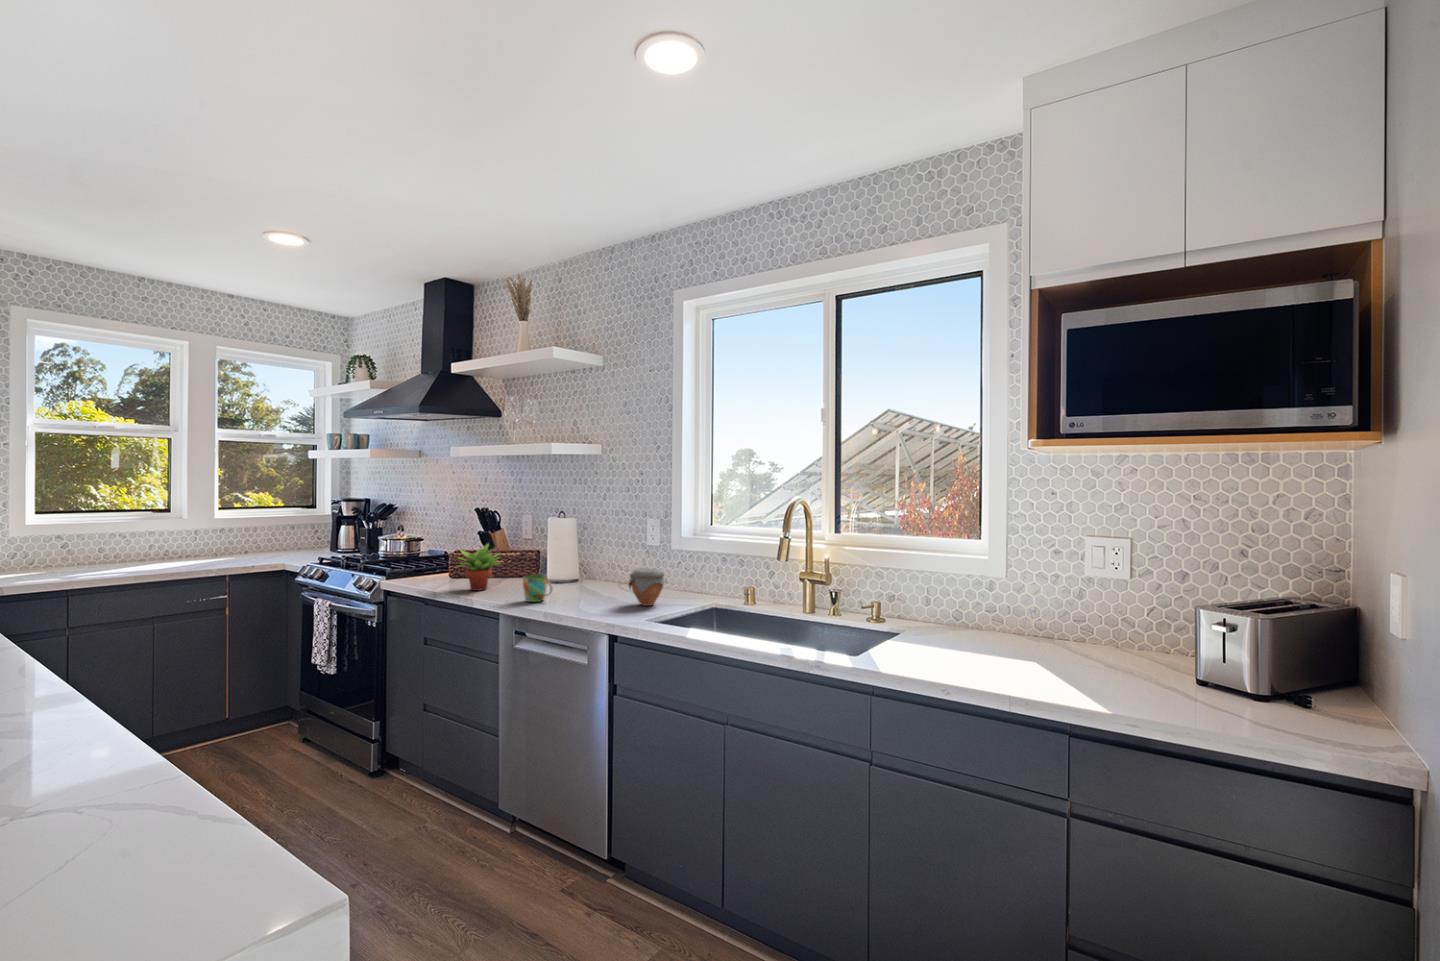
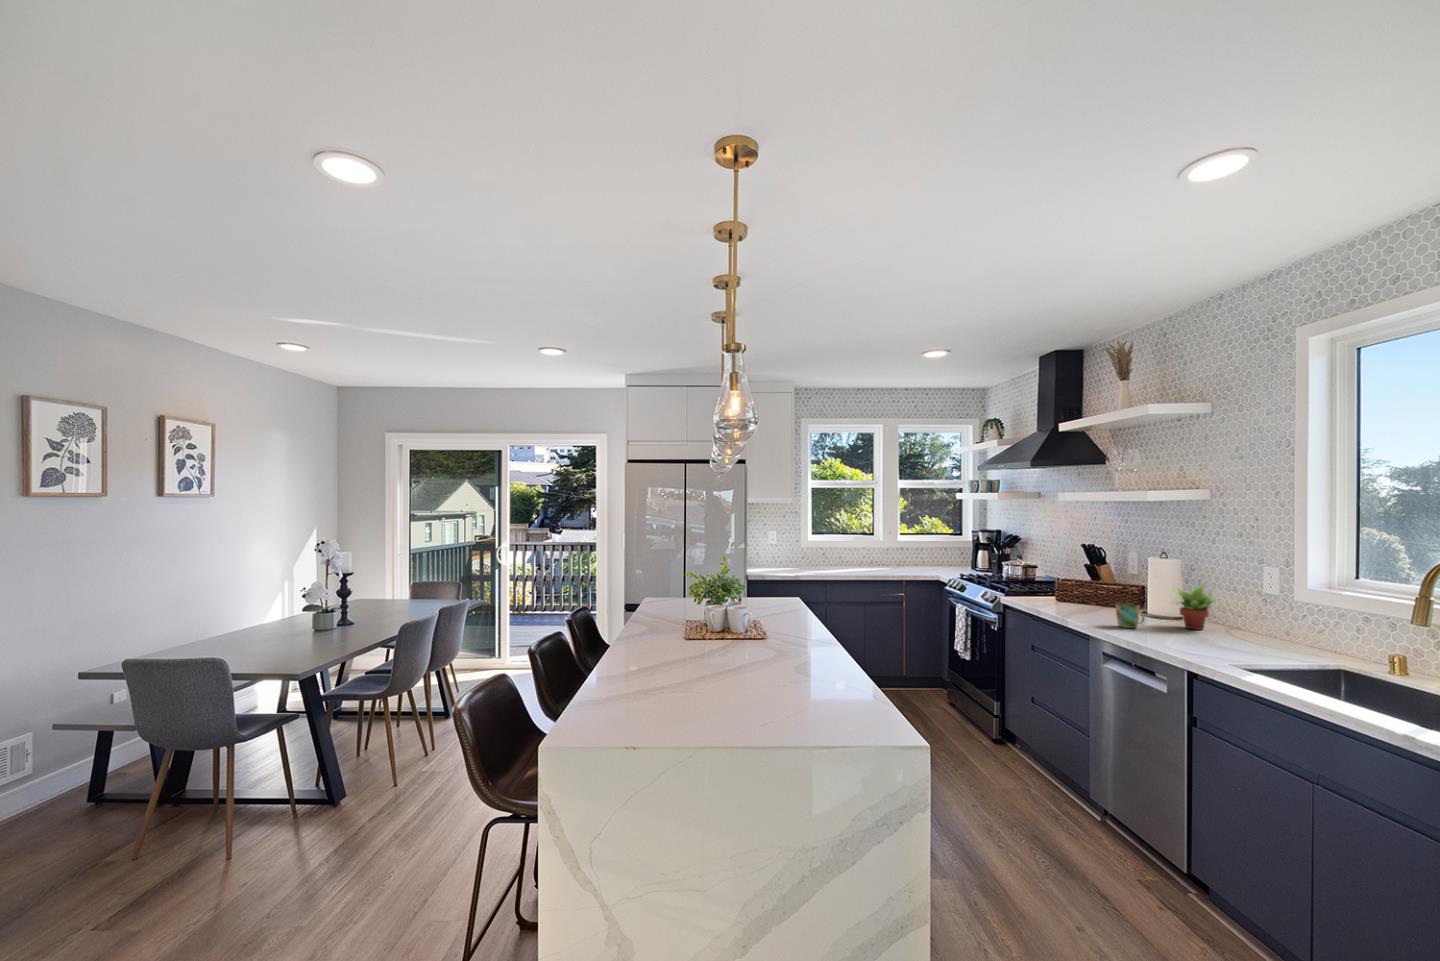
succulent plant: present [461,543,498,591] -> present [1174,584,1216,630]
jar: present [629,568,664,606] -> none [1224,610,1269,648]

